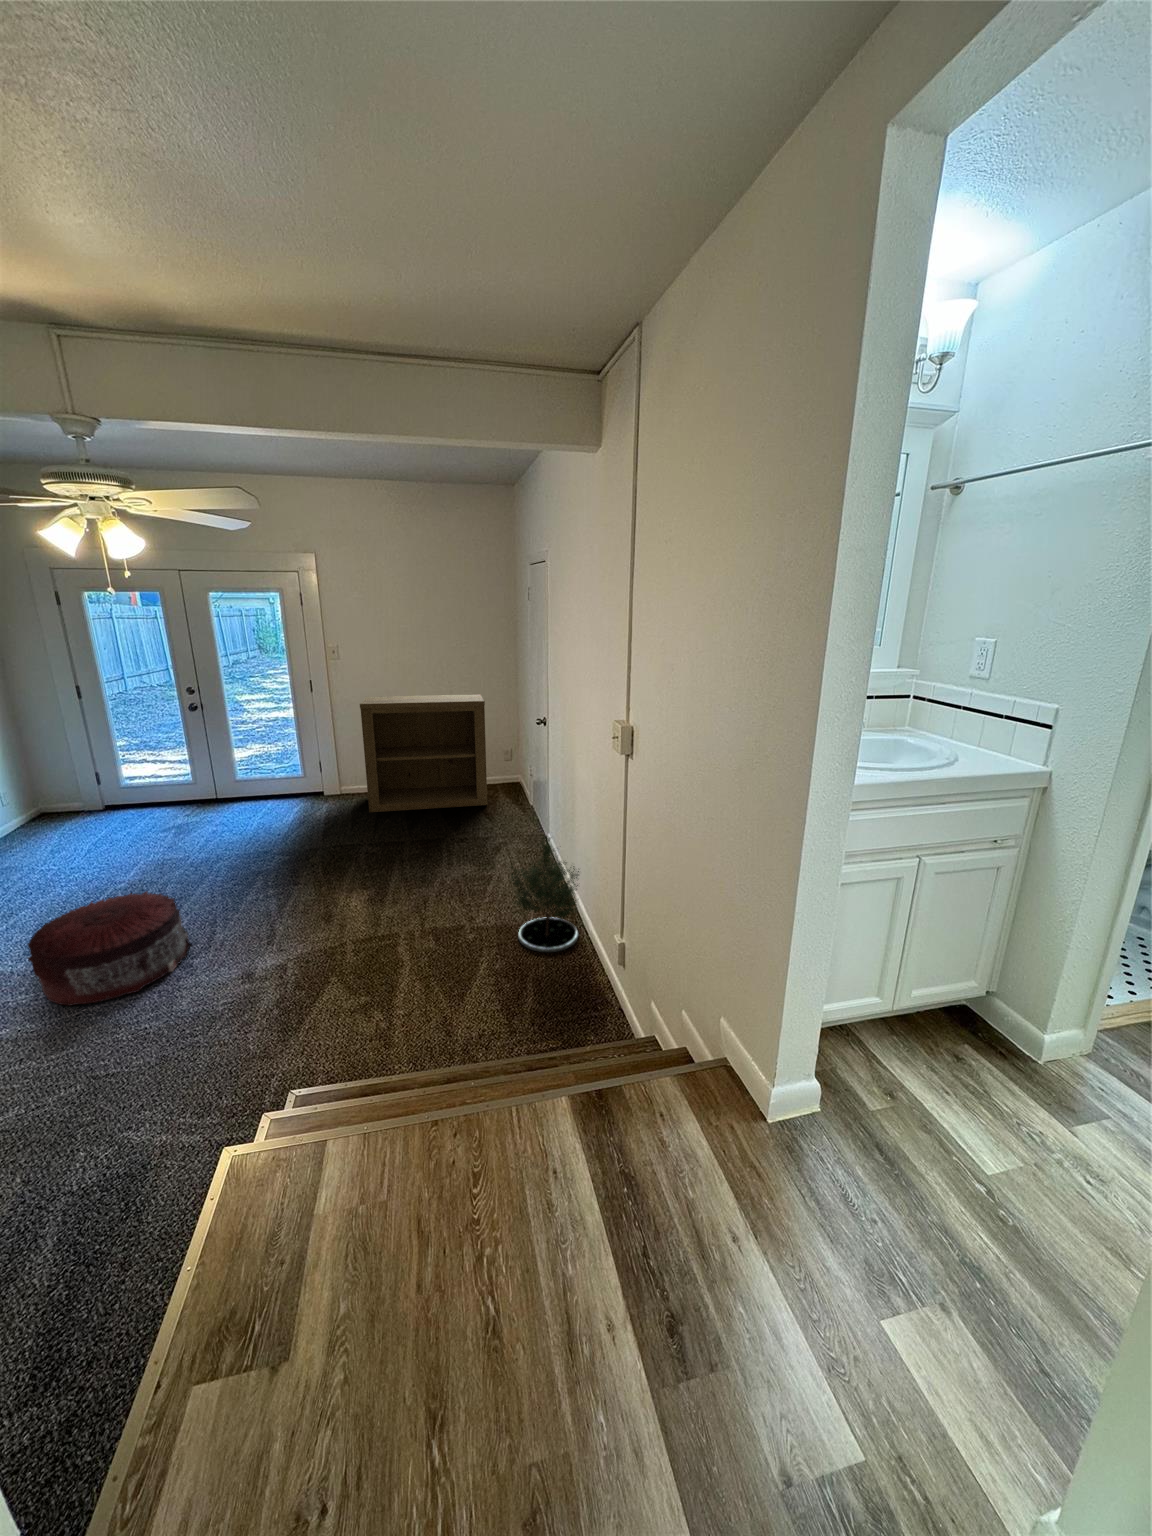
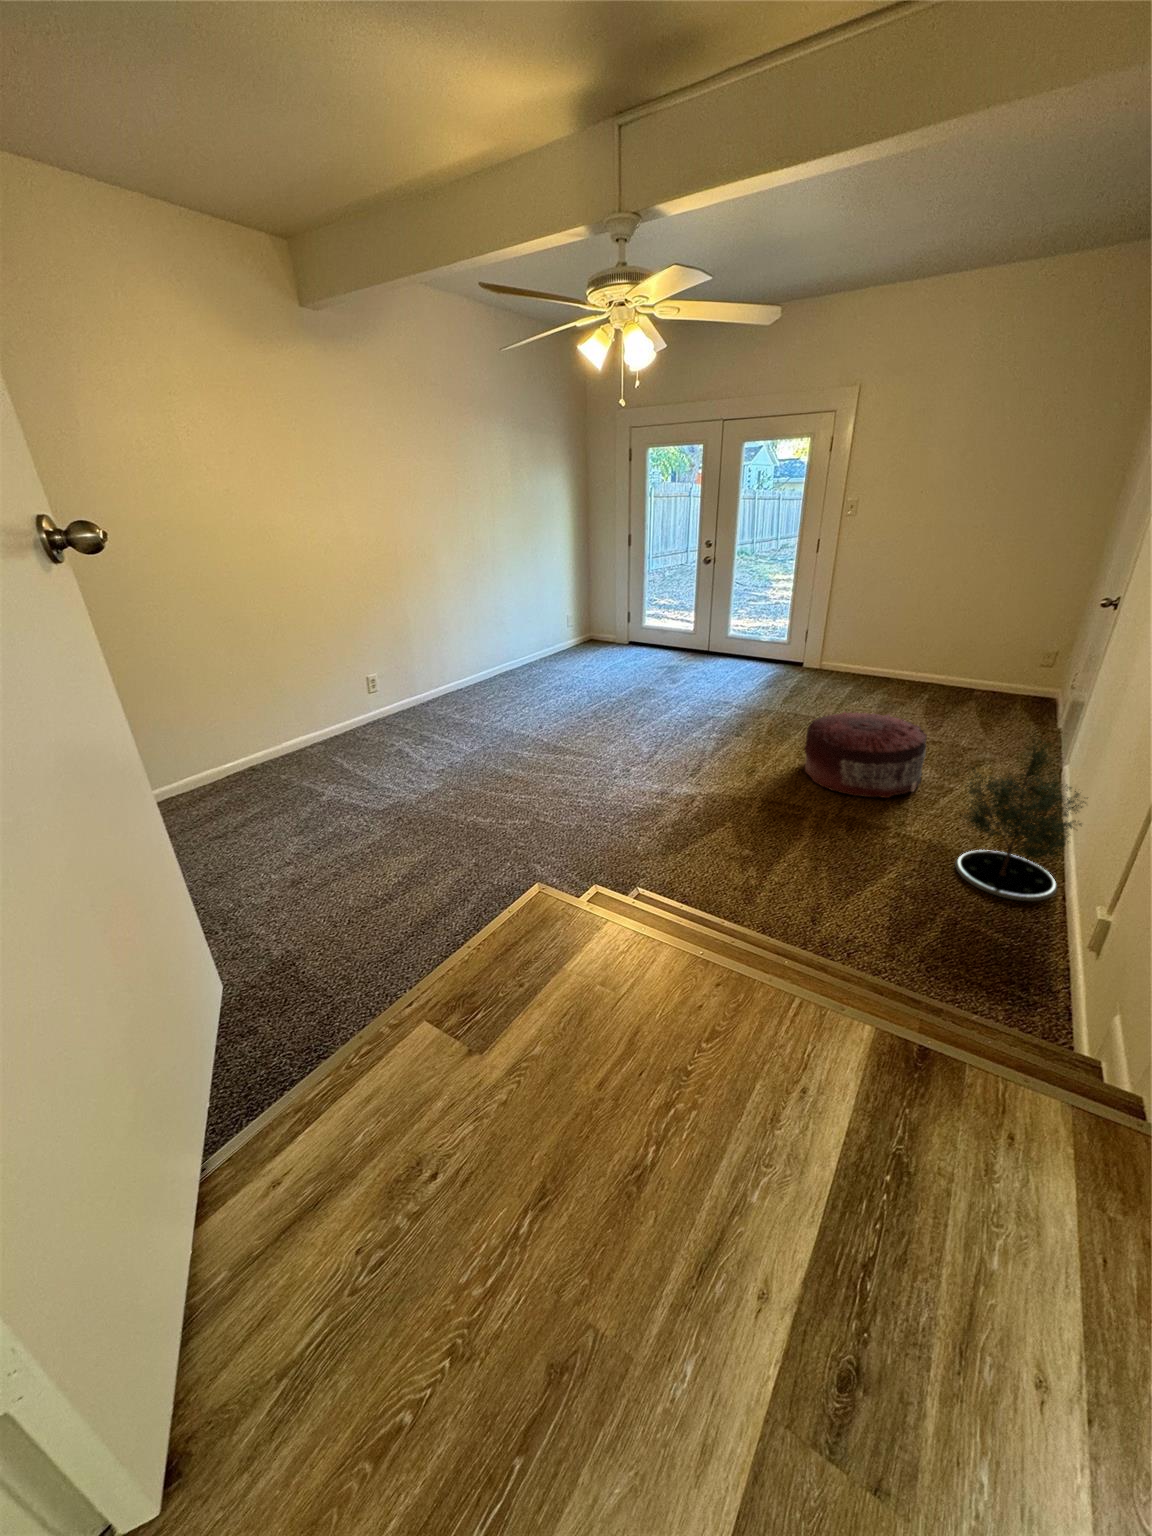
bookshelf: present [360,694,487,812] -> none [840,557,1033,709]
pouf: present [28,892,193,1006] -> present [804,712,927,798]

